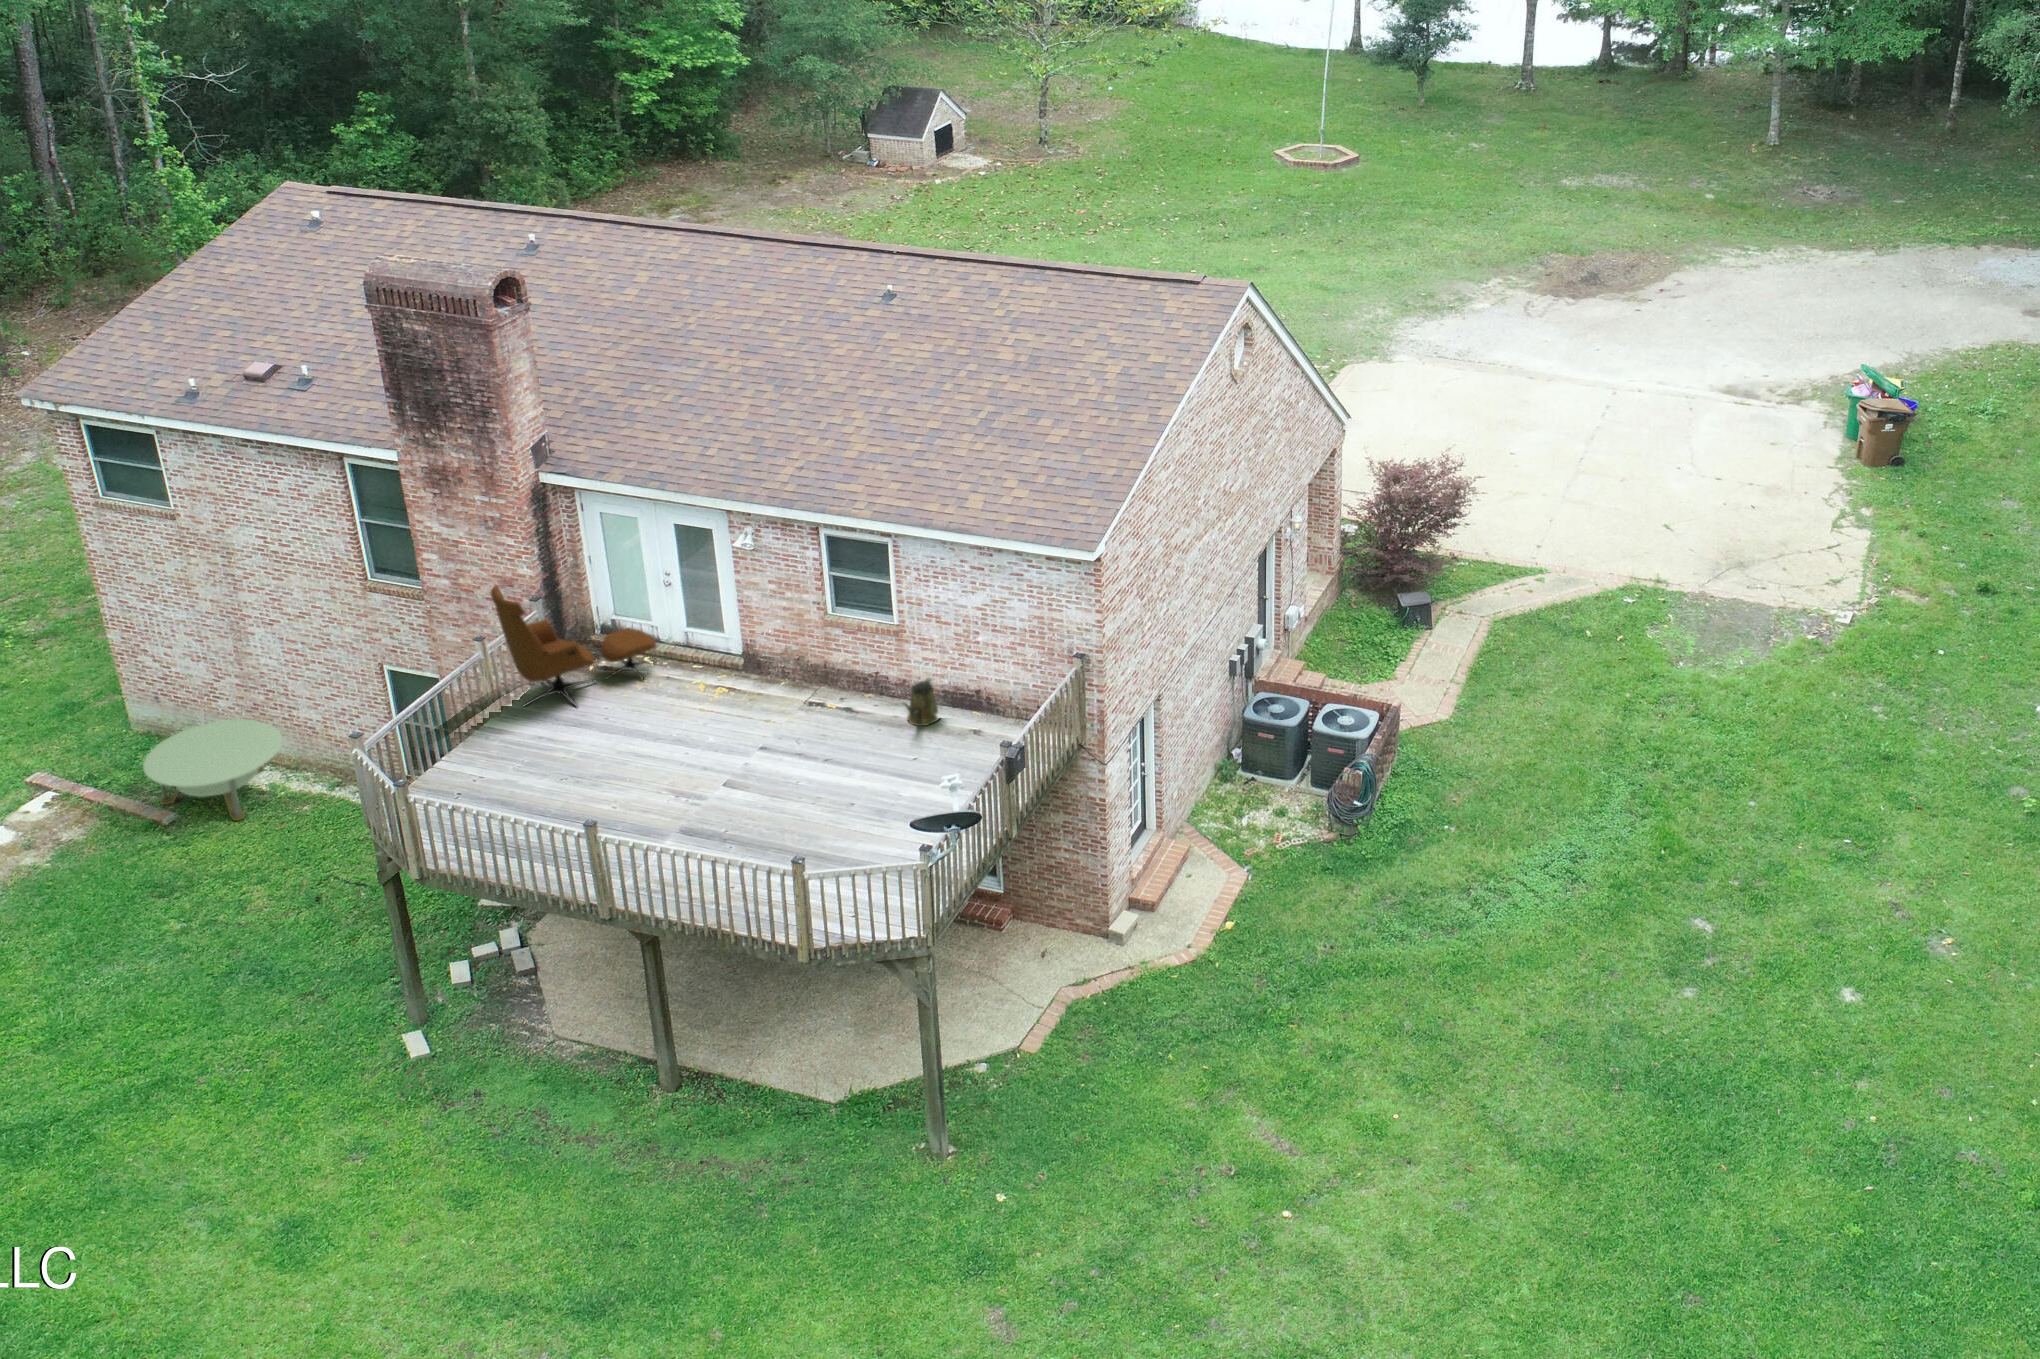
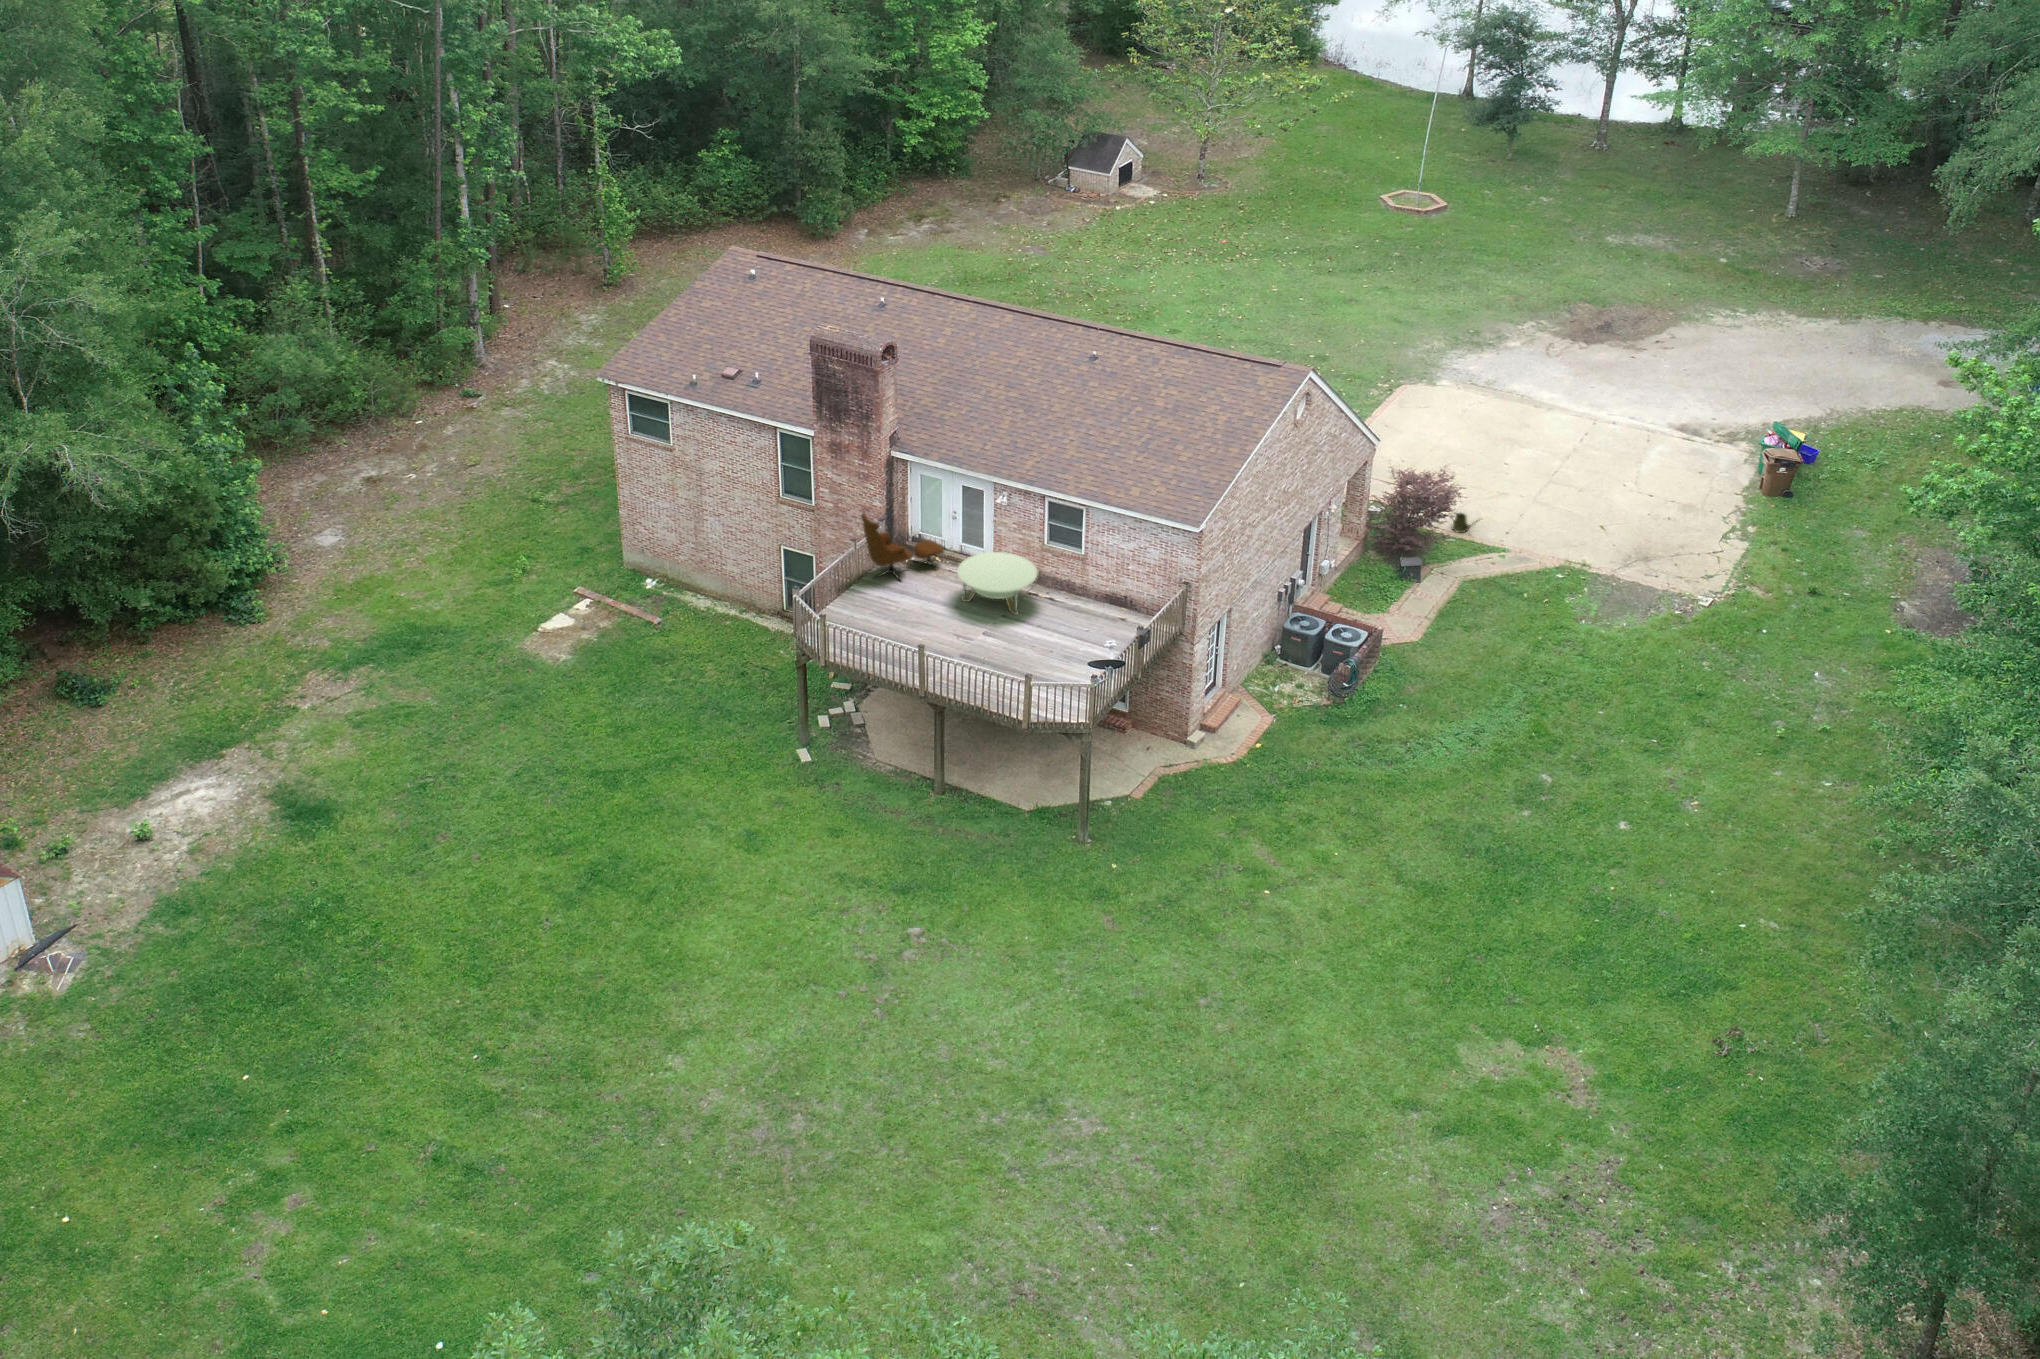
watering can: present [903,678,939,726] -> present [1450,513,1473,533]
round table: present [143,719,282,821] -> present [957,552,1037,614]

